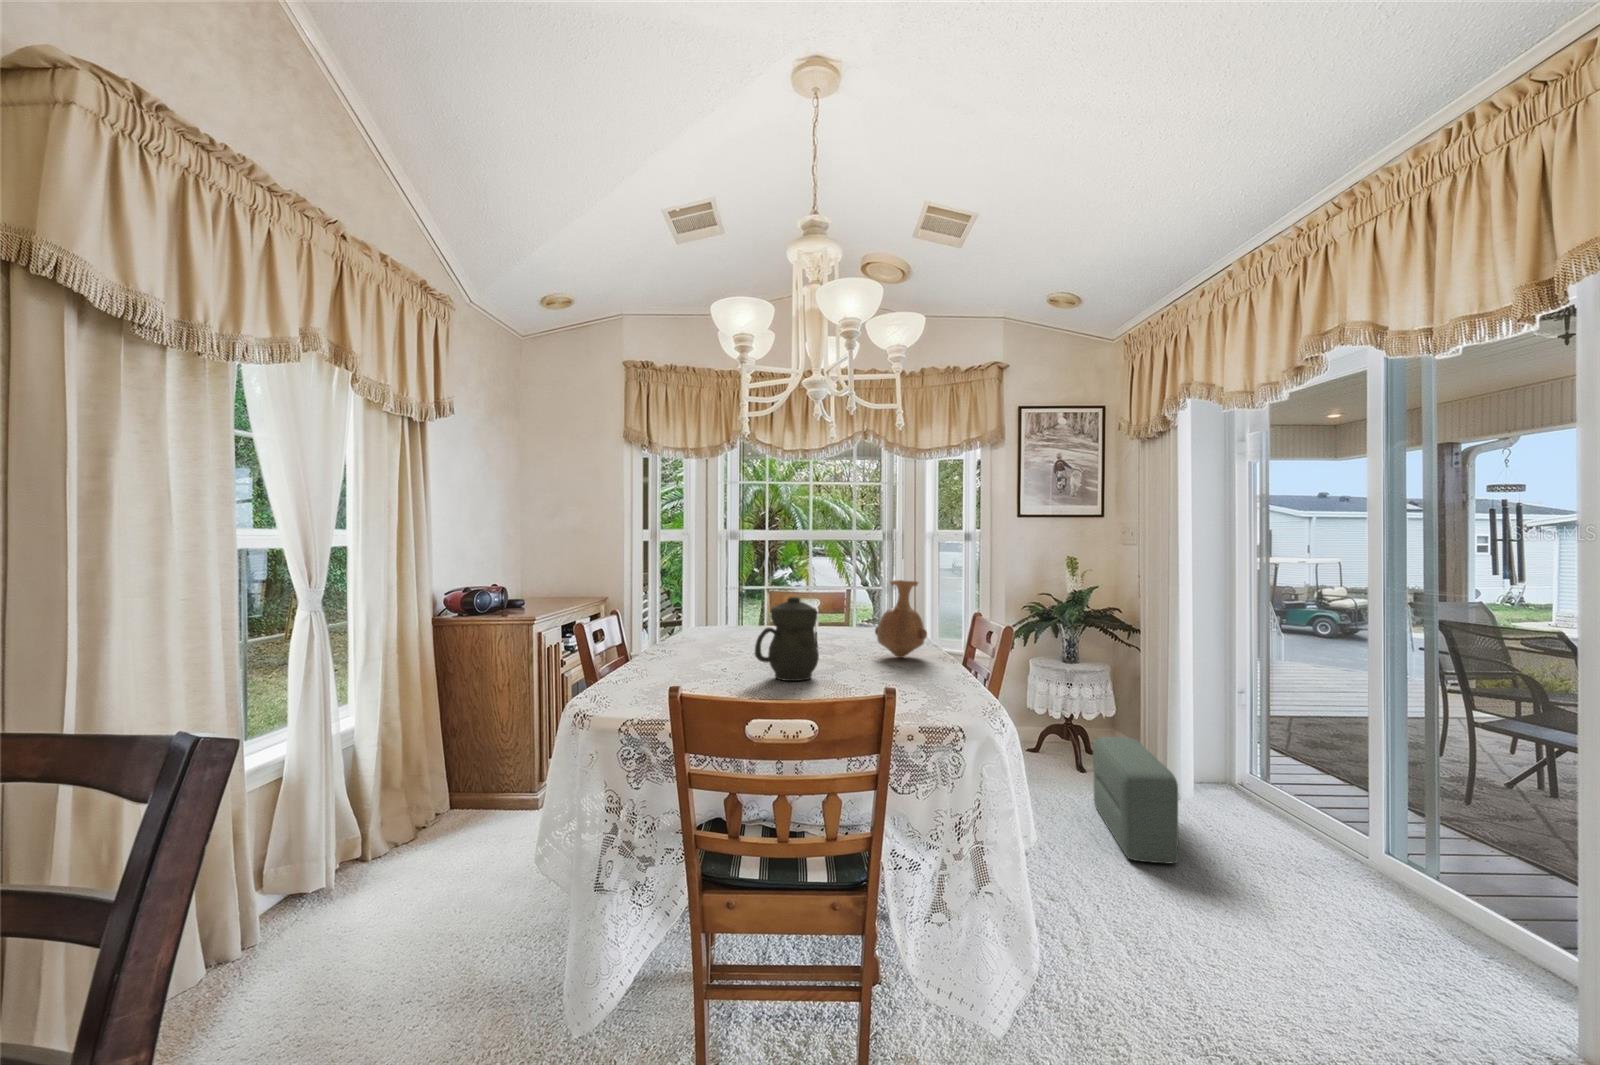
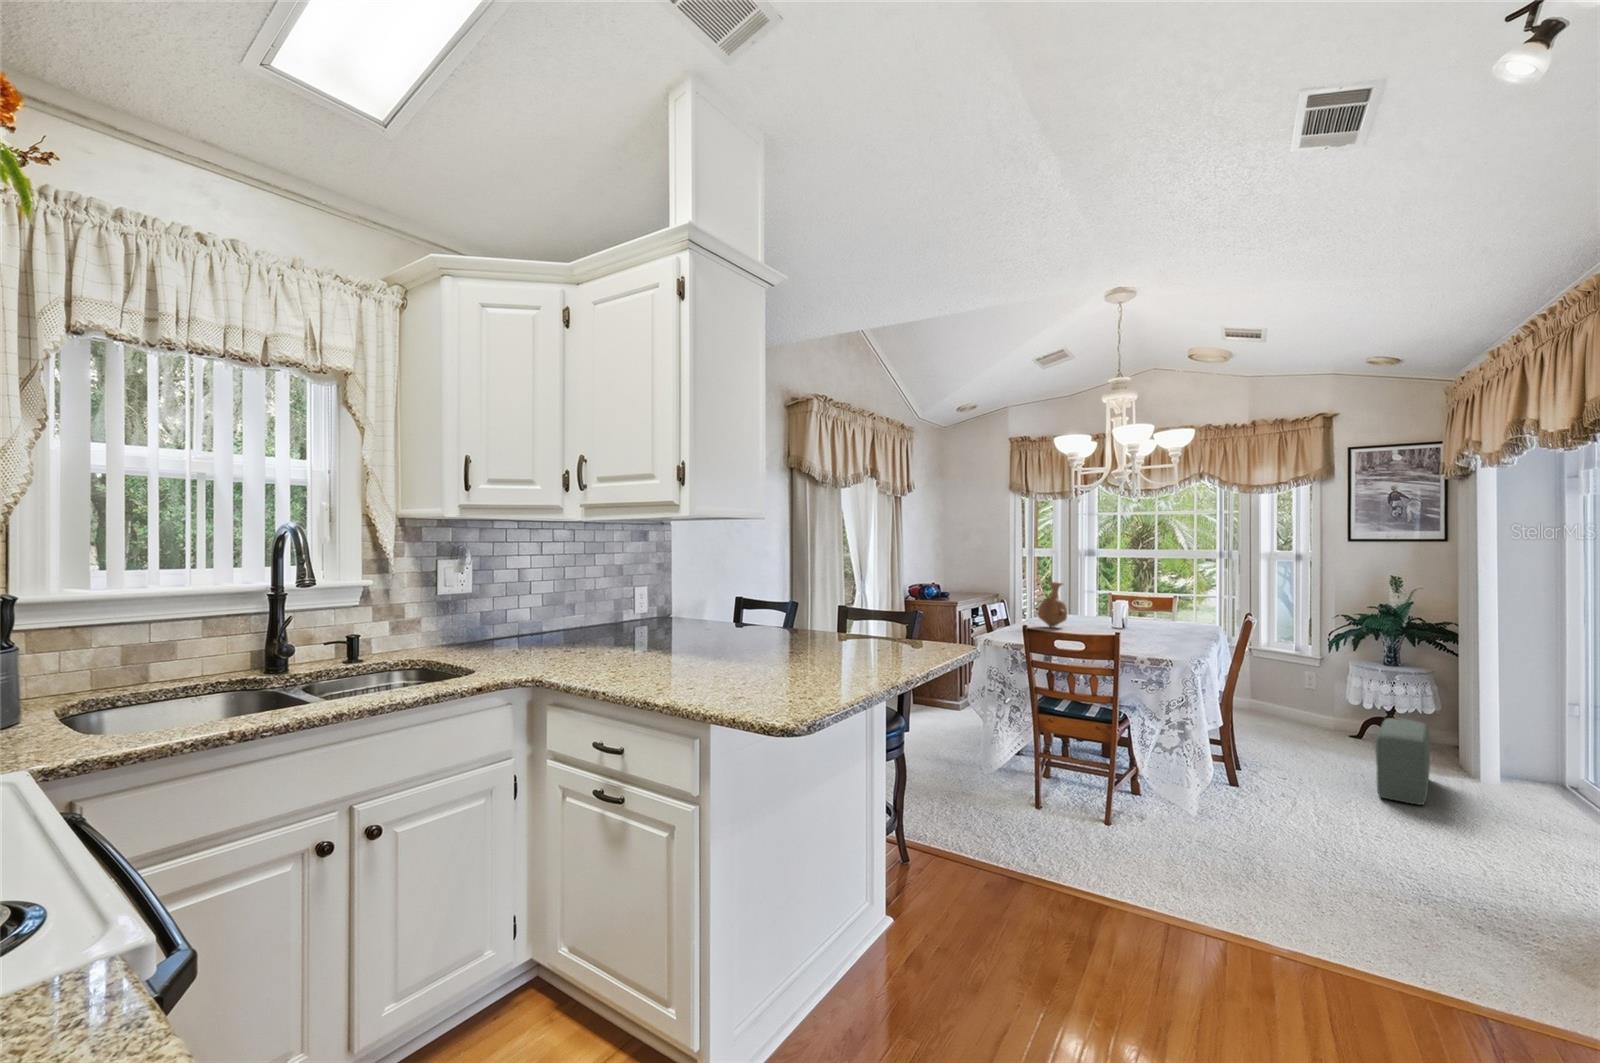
vase: present [875,580,927,658] -> present [1038,582,1067,627]
teapot: present [755,597,819,681] -> none [1074,592,1115,638]

